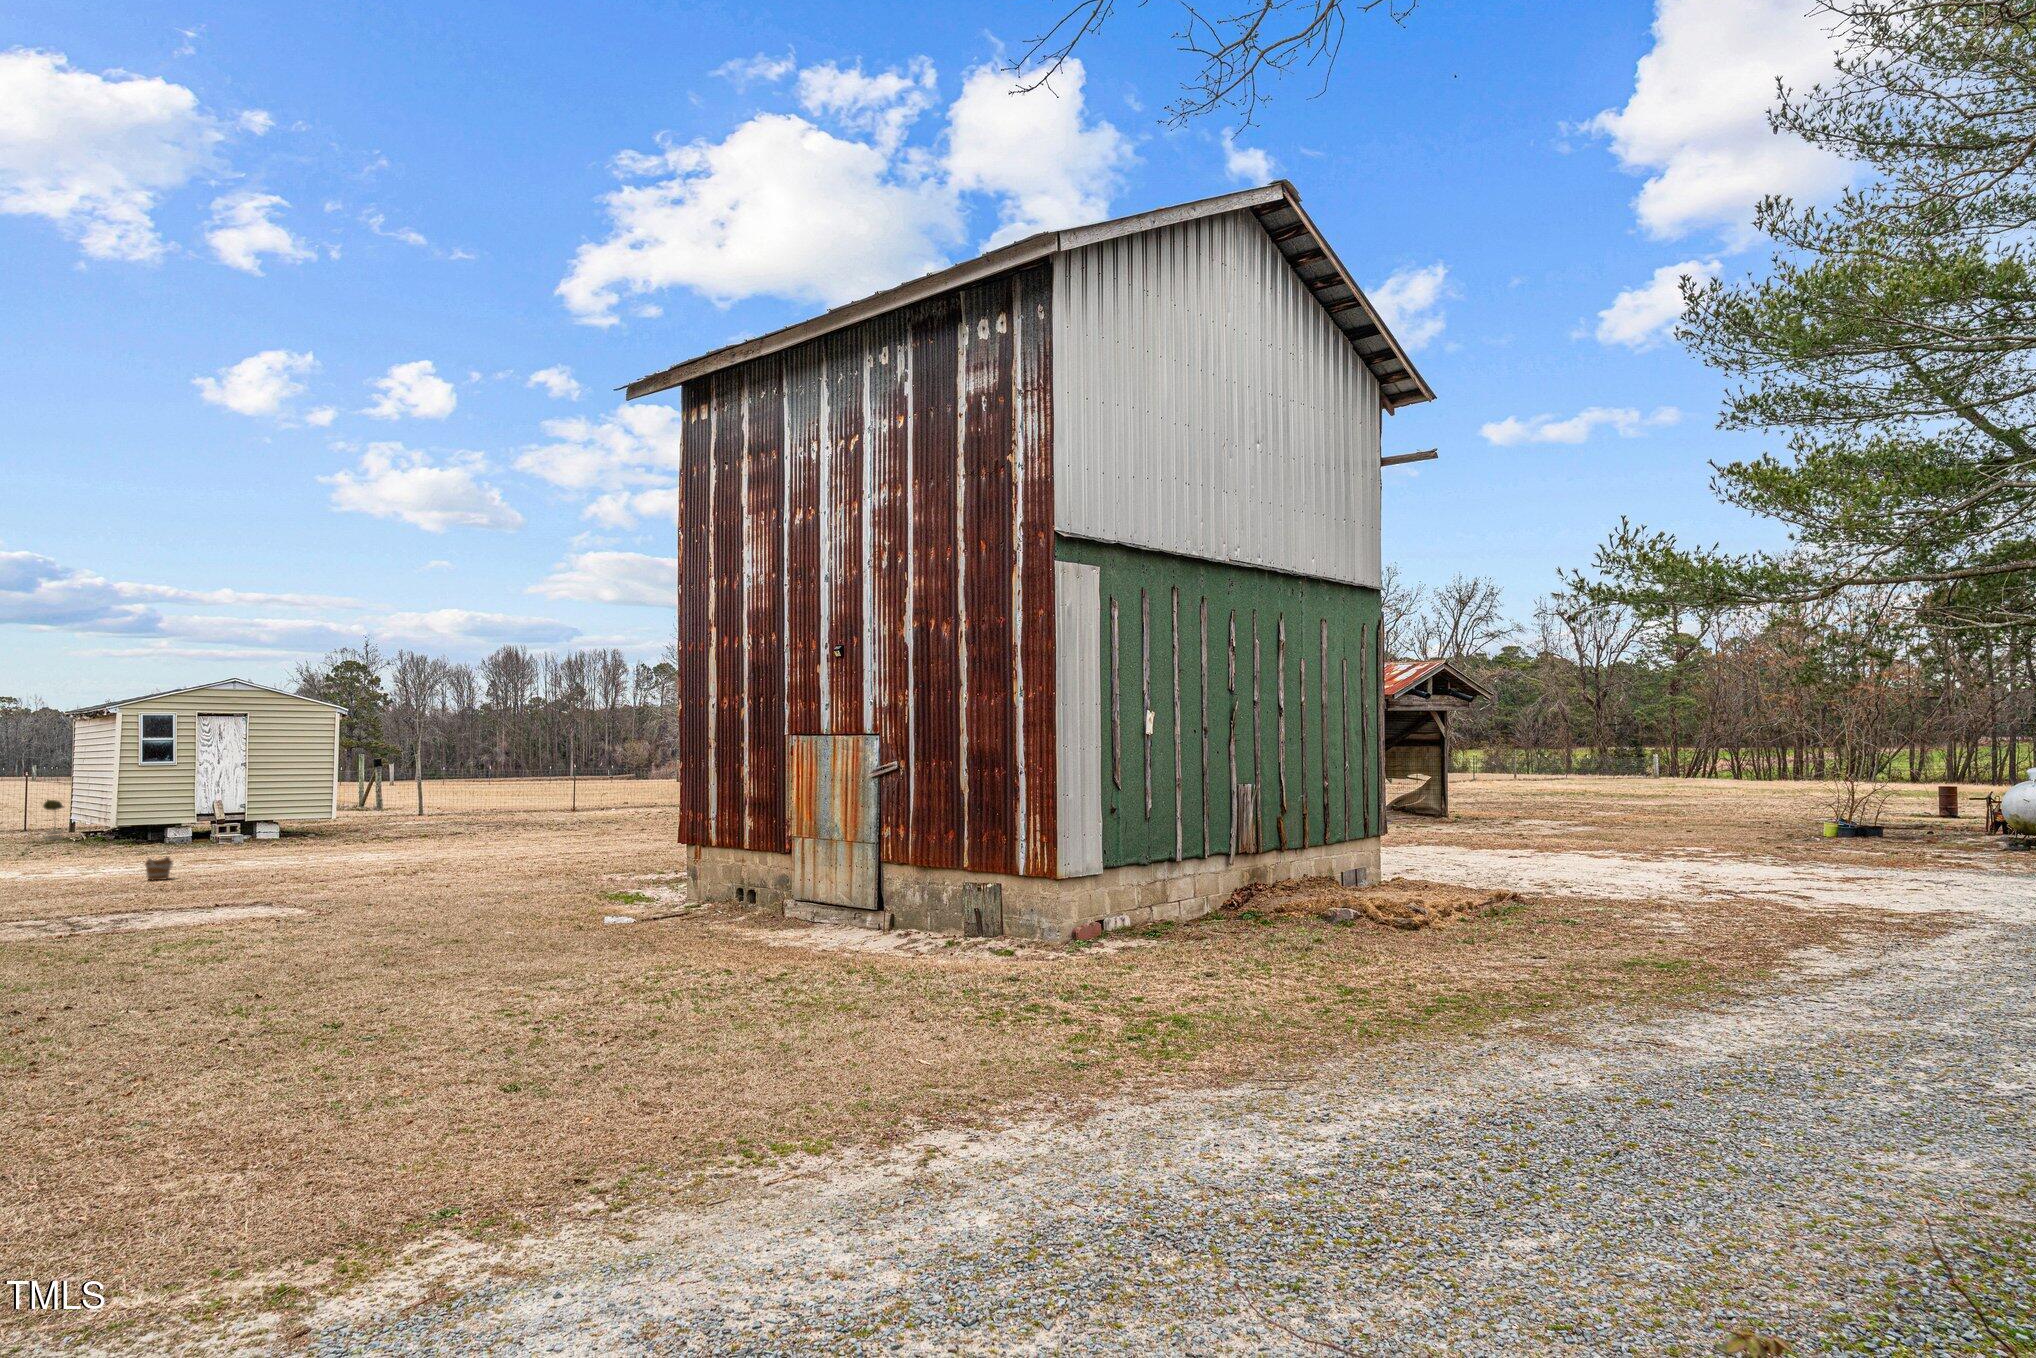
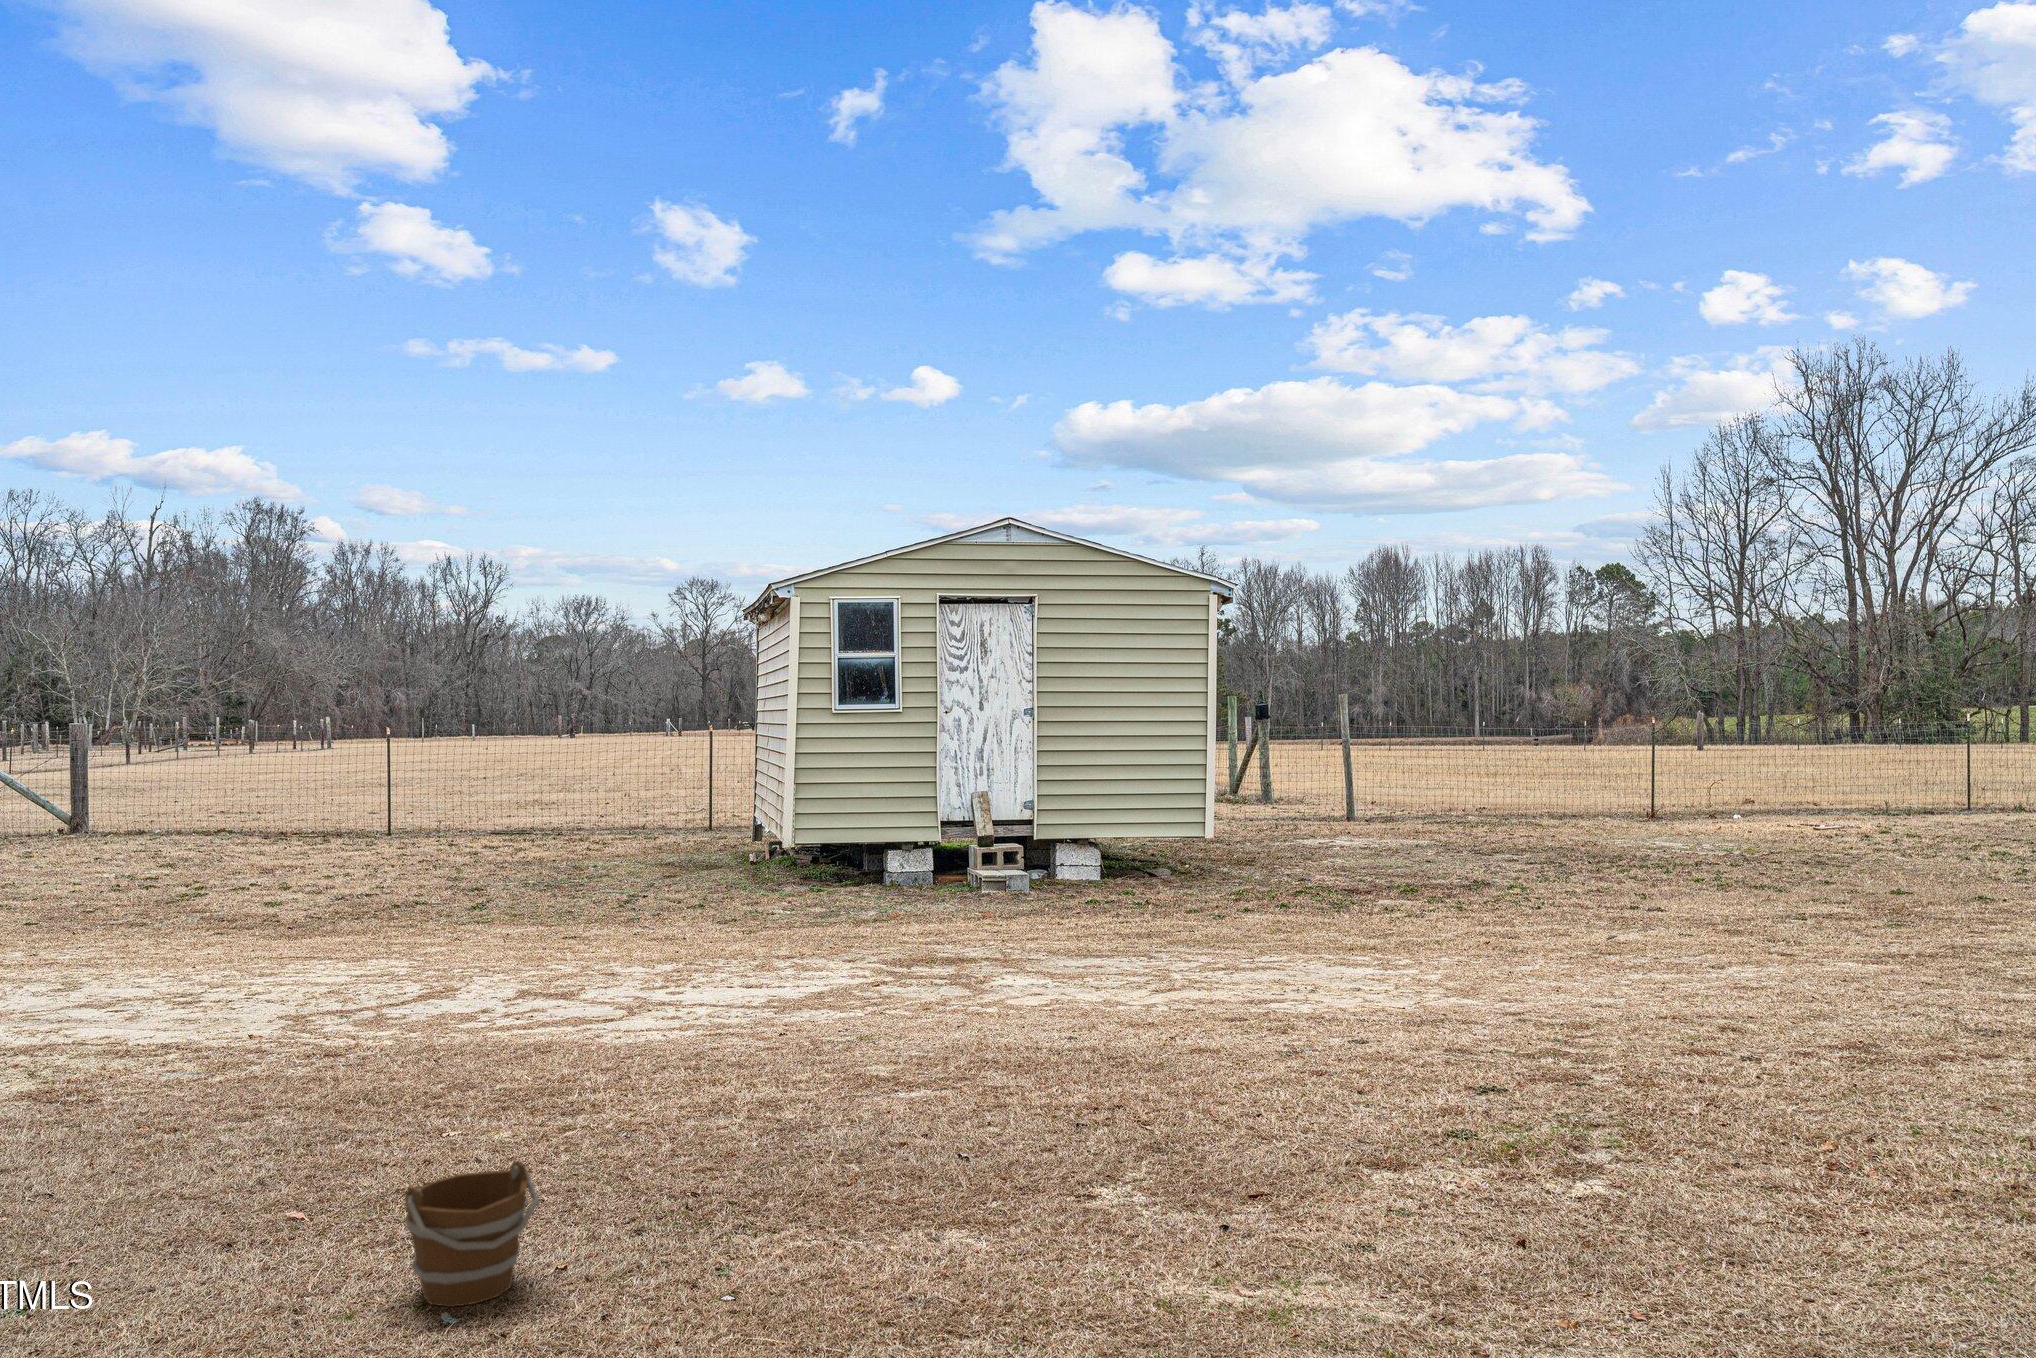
potted tree: present [43,800,63,840] -> none [721,773,755,853]

